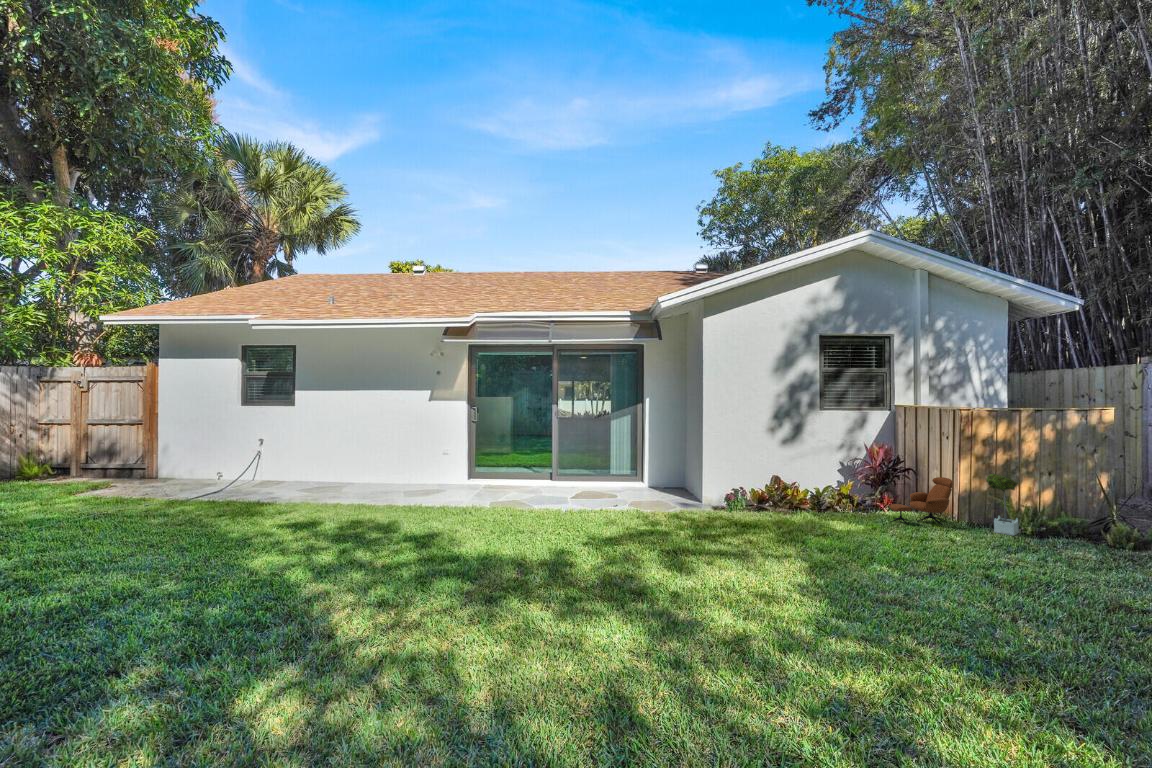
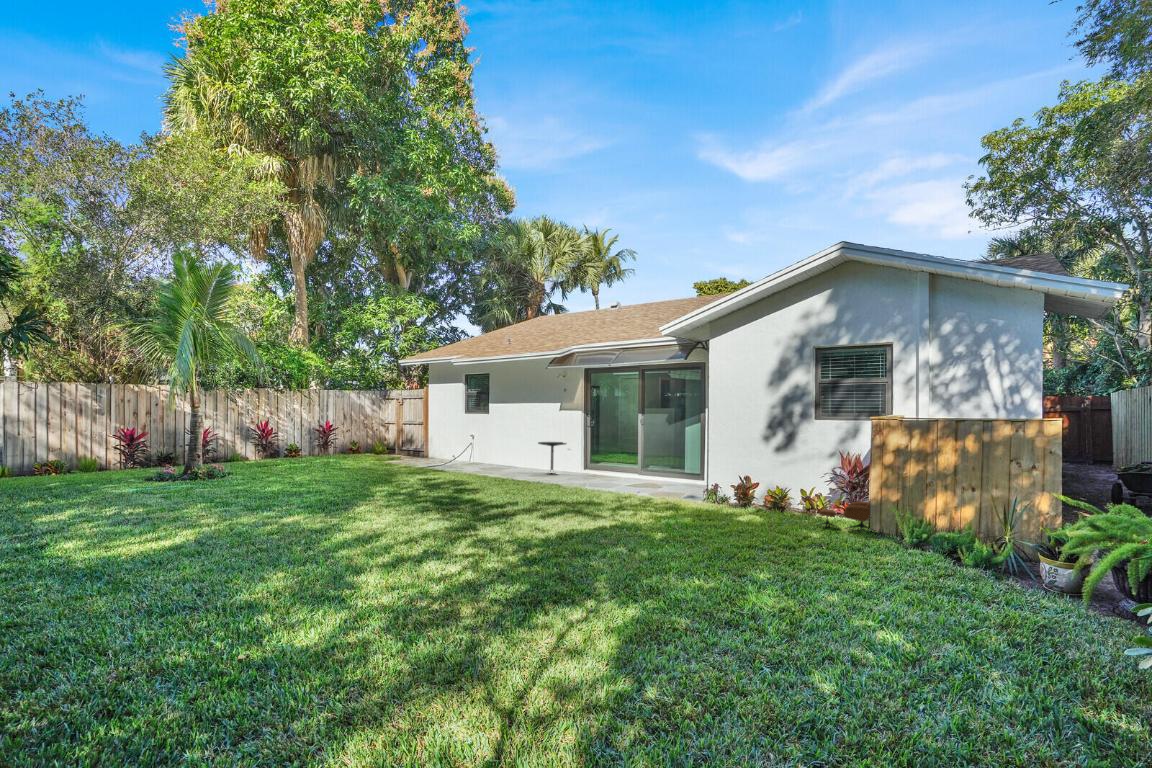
pedestal table: none [406,441,447,487] -> present [538,442,566,475]
potted tree: present [987,474,1019,535] -> none [885,481,915,545]

